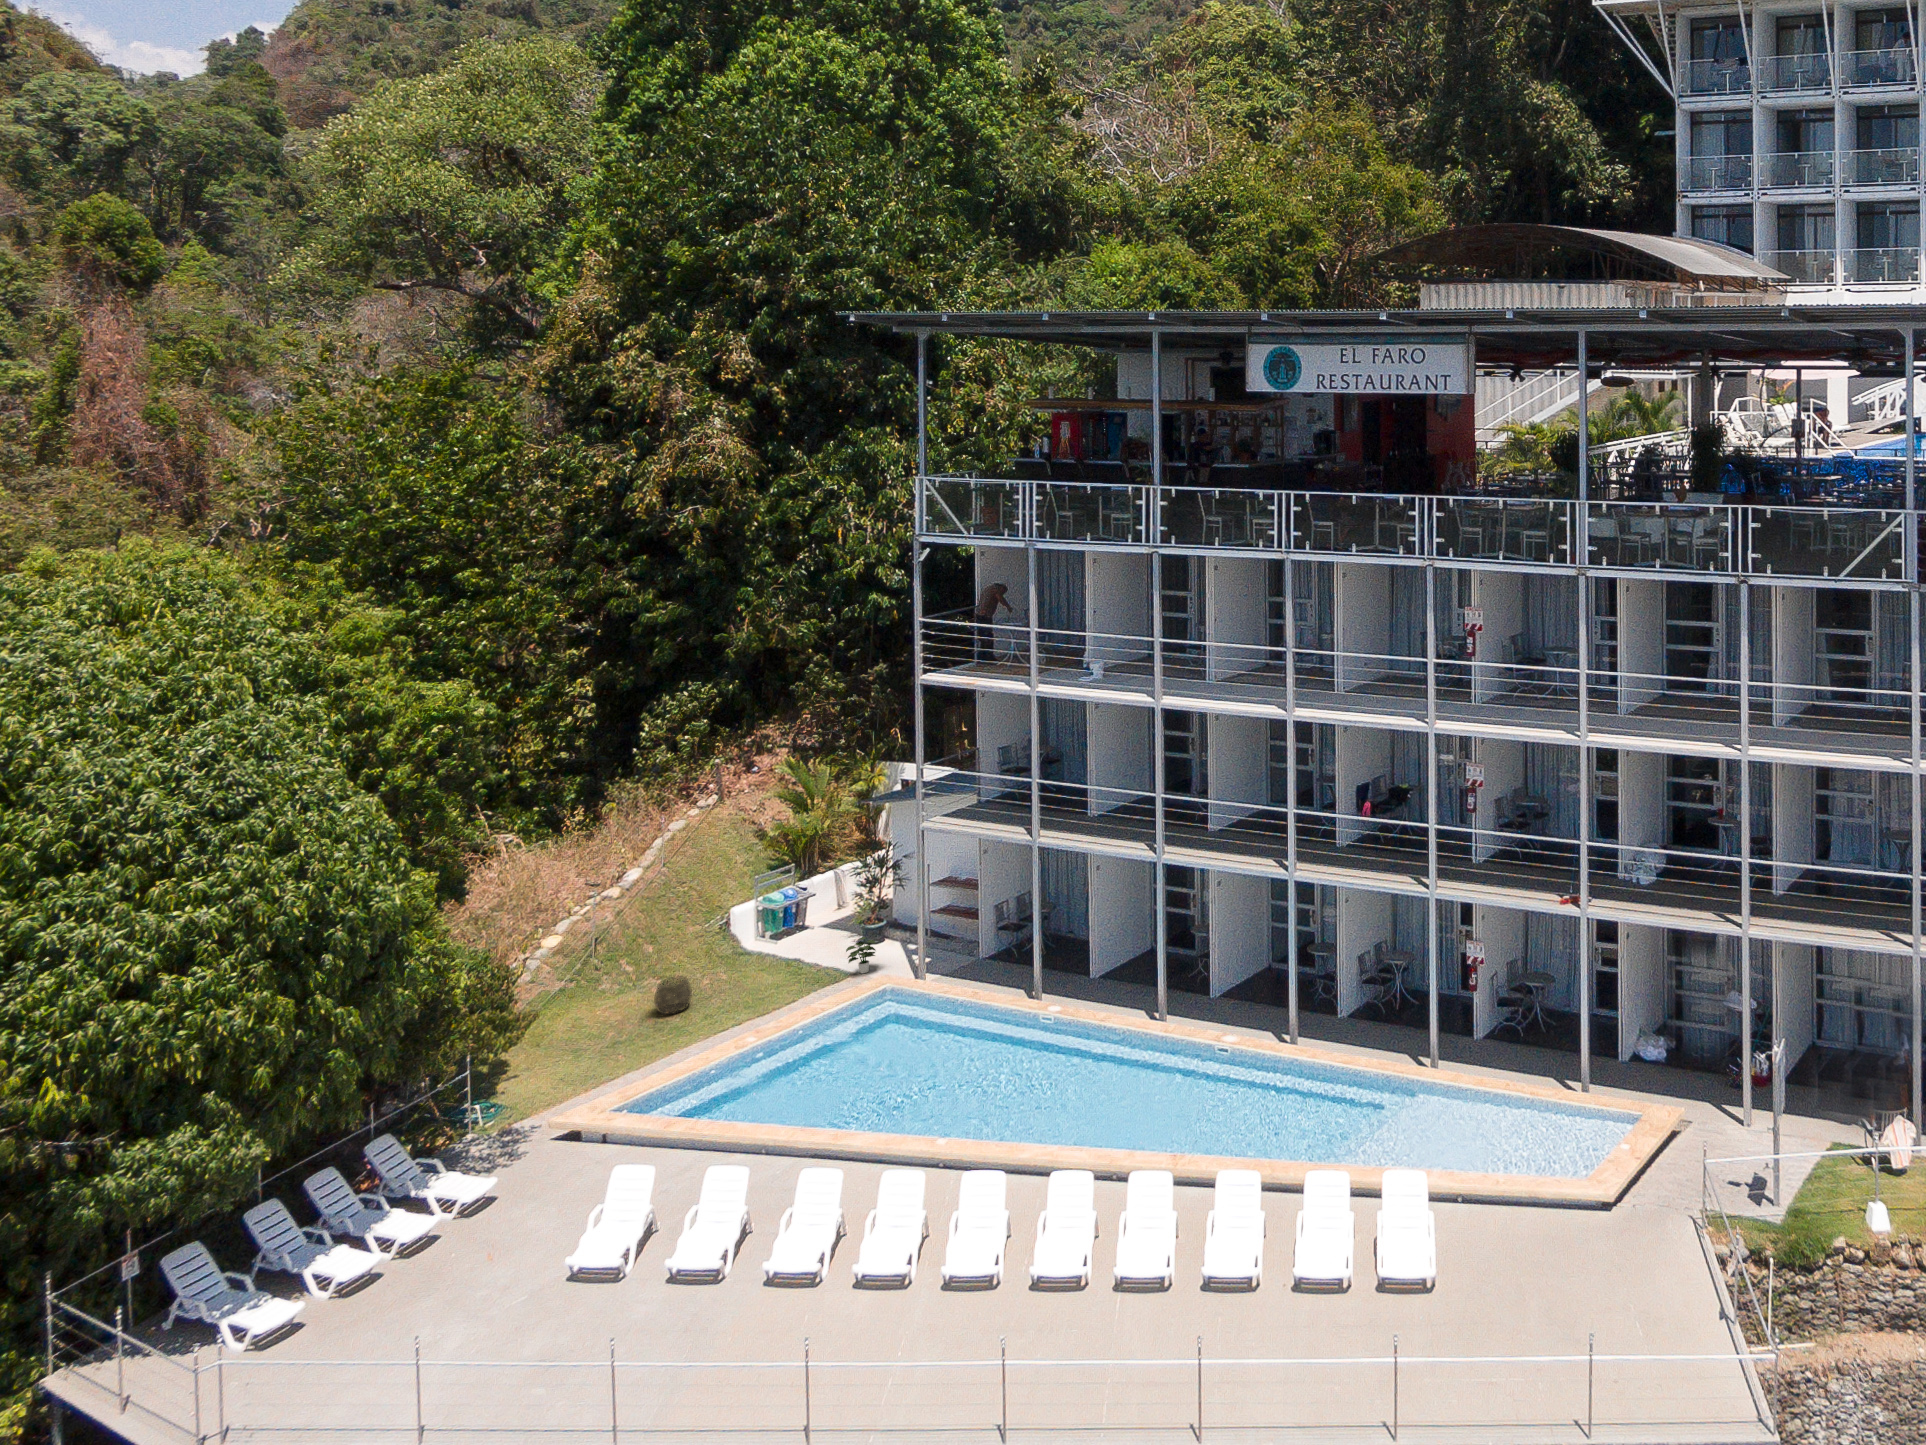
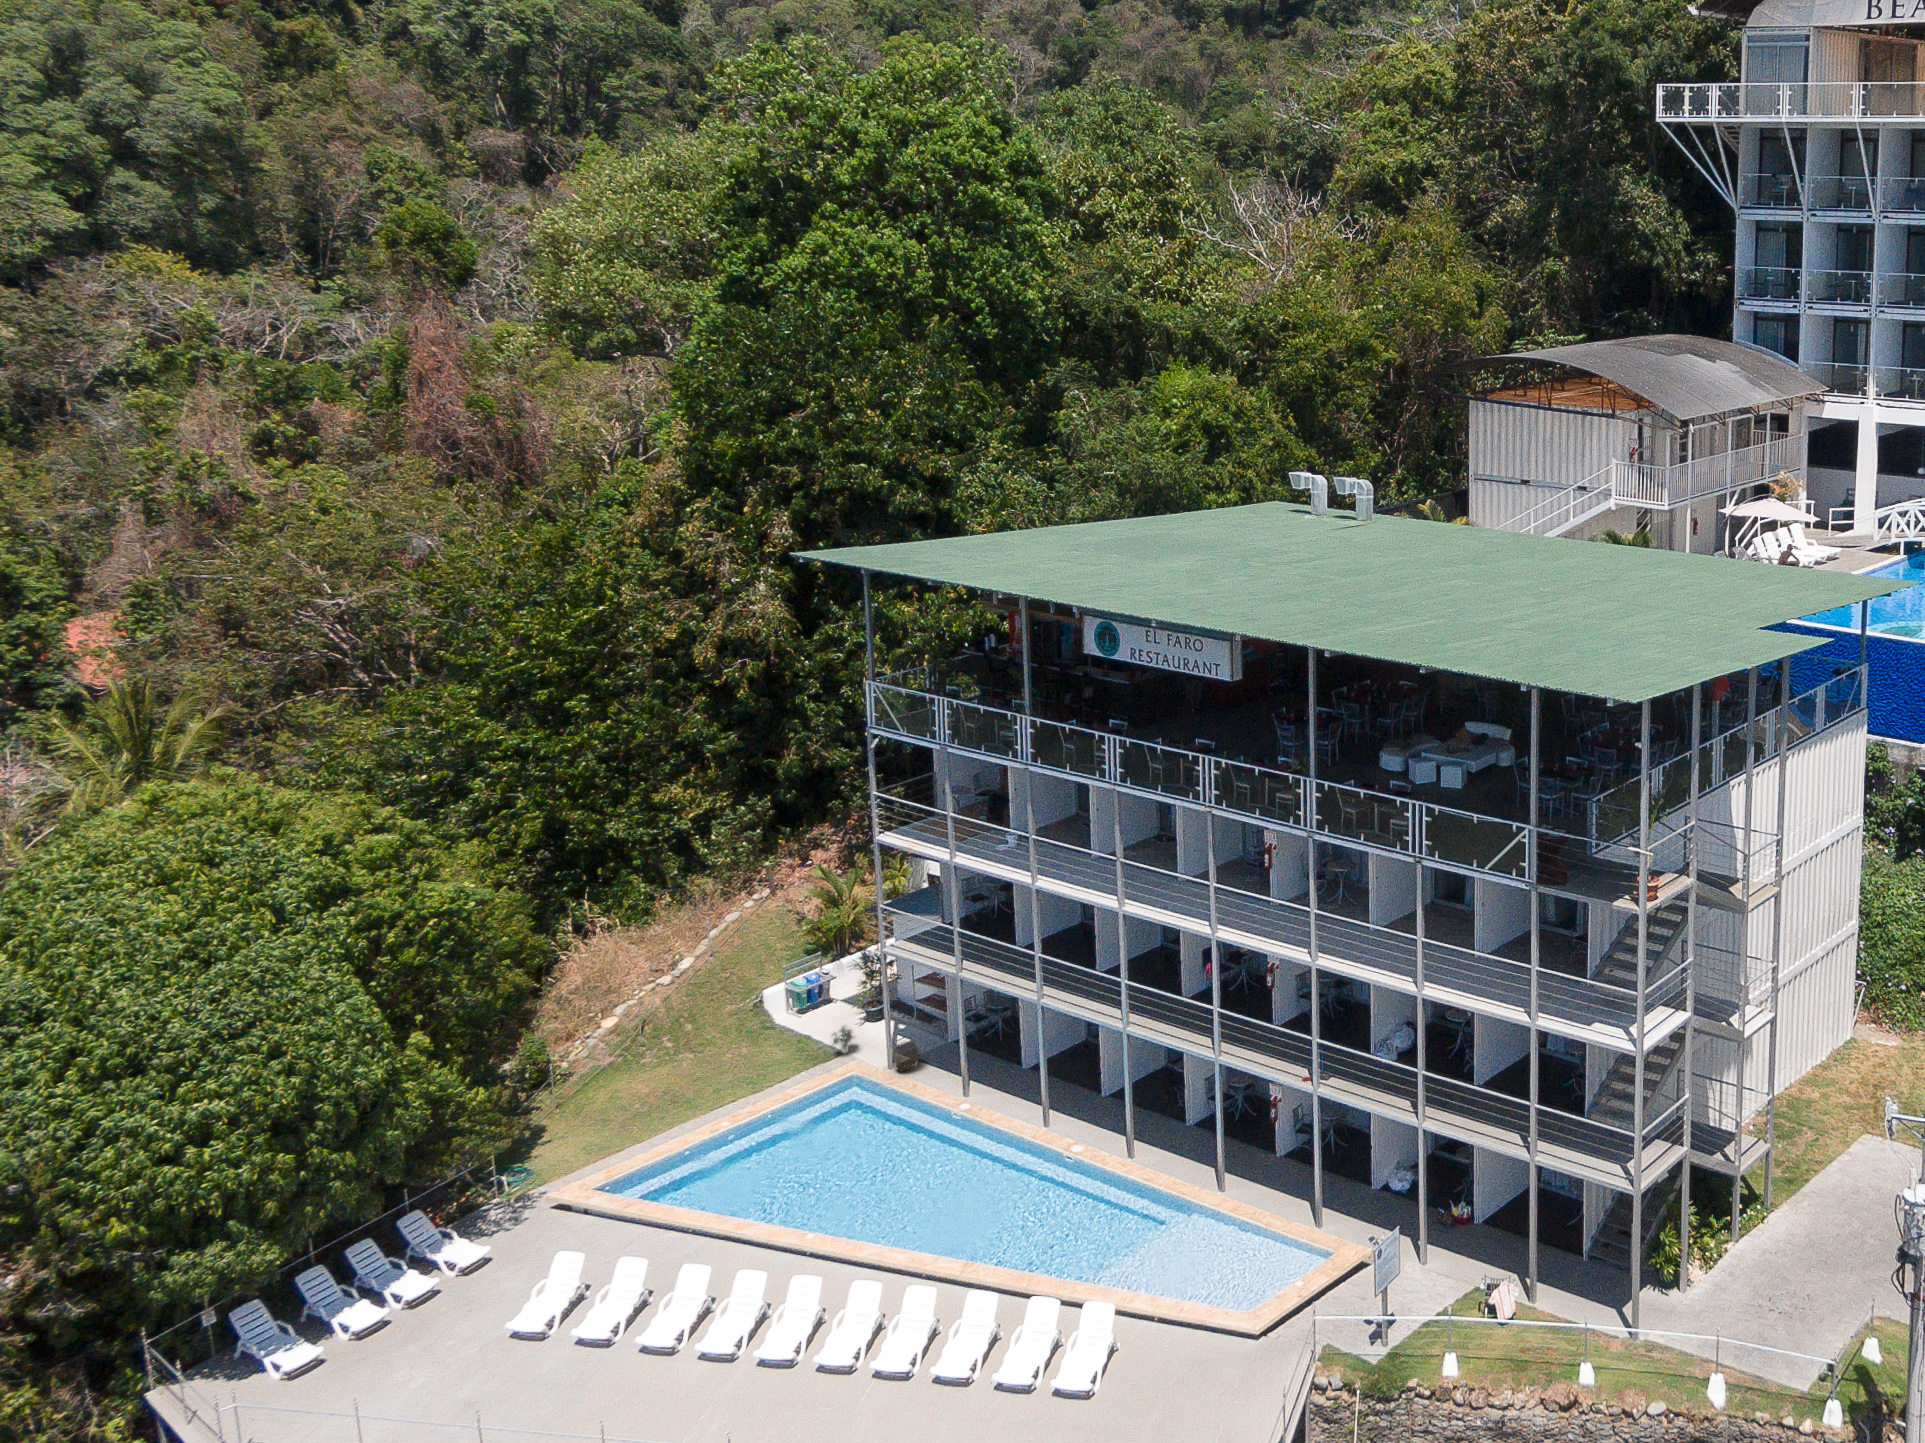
woven basket: present [654,977,692,1015] -> present [893,1041,919,1072]

